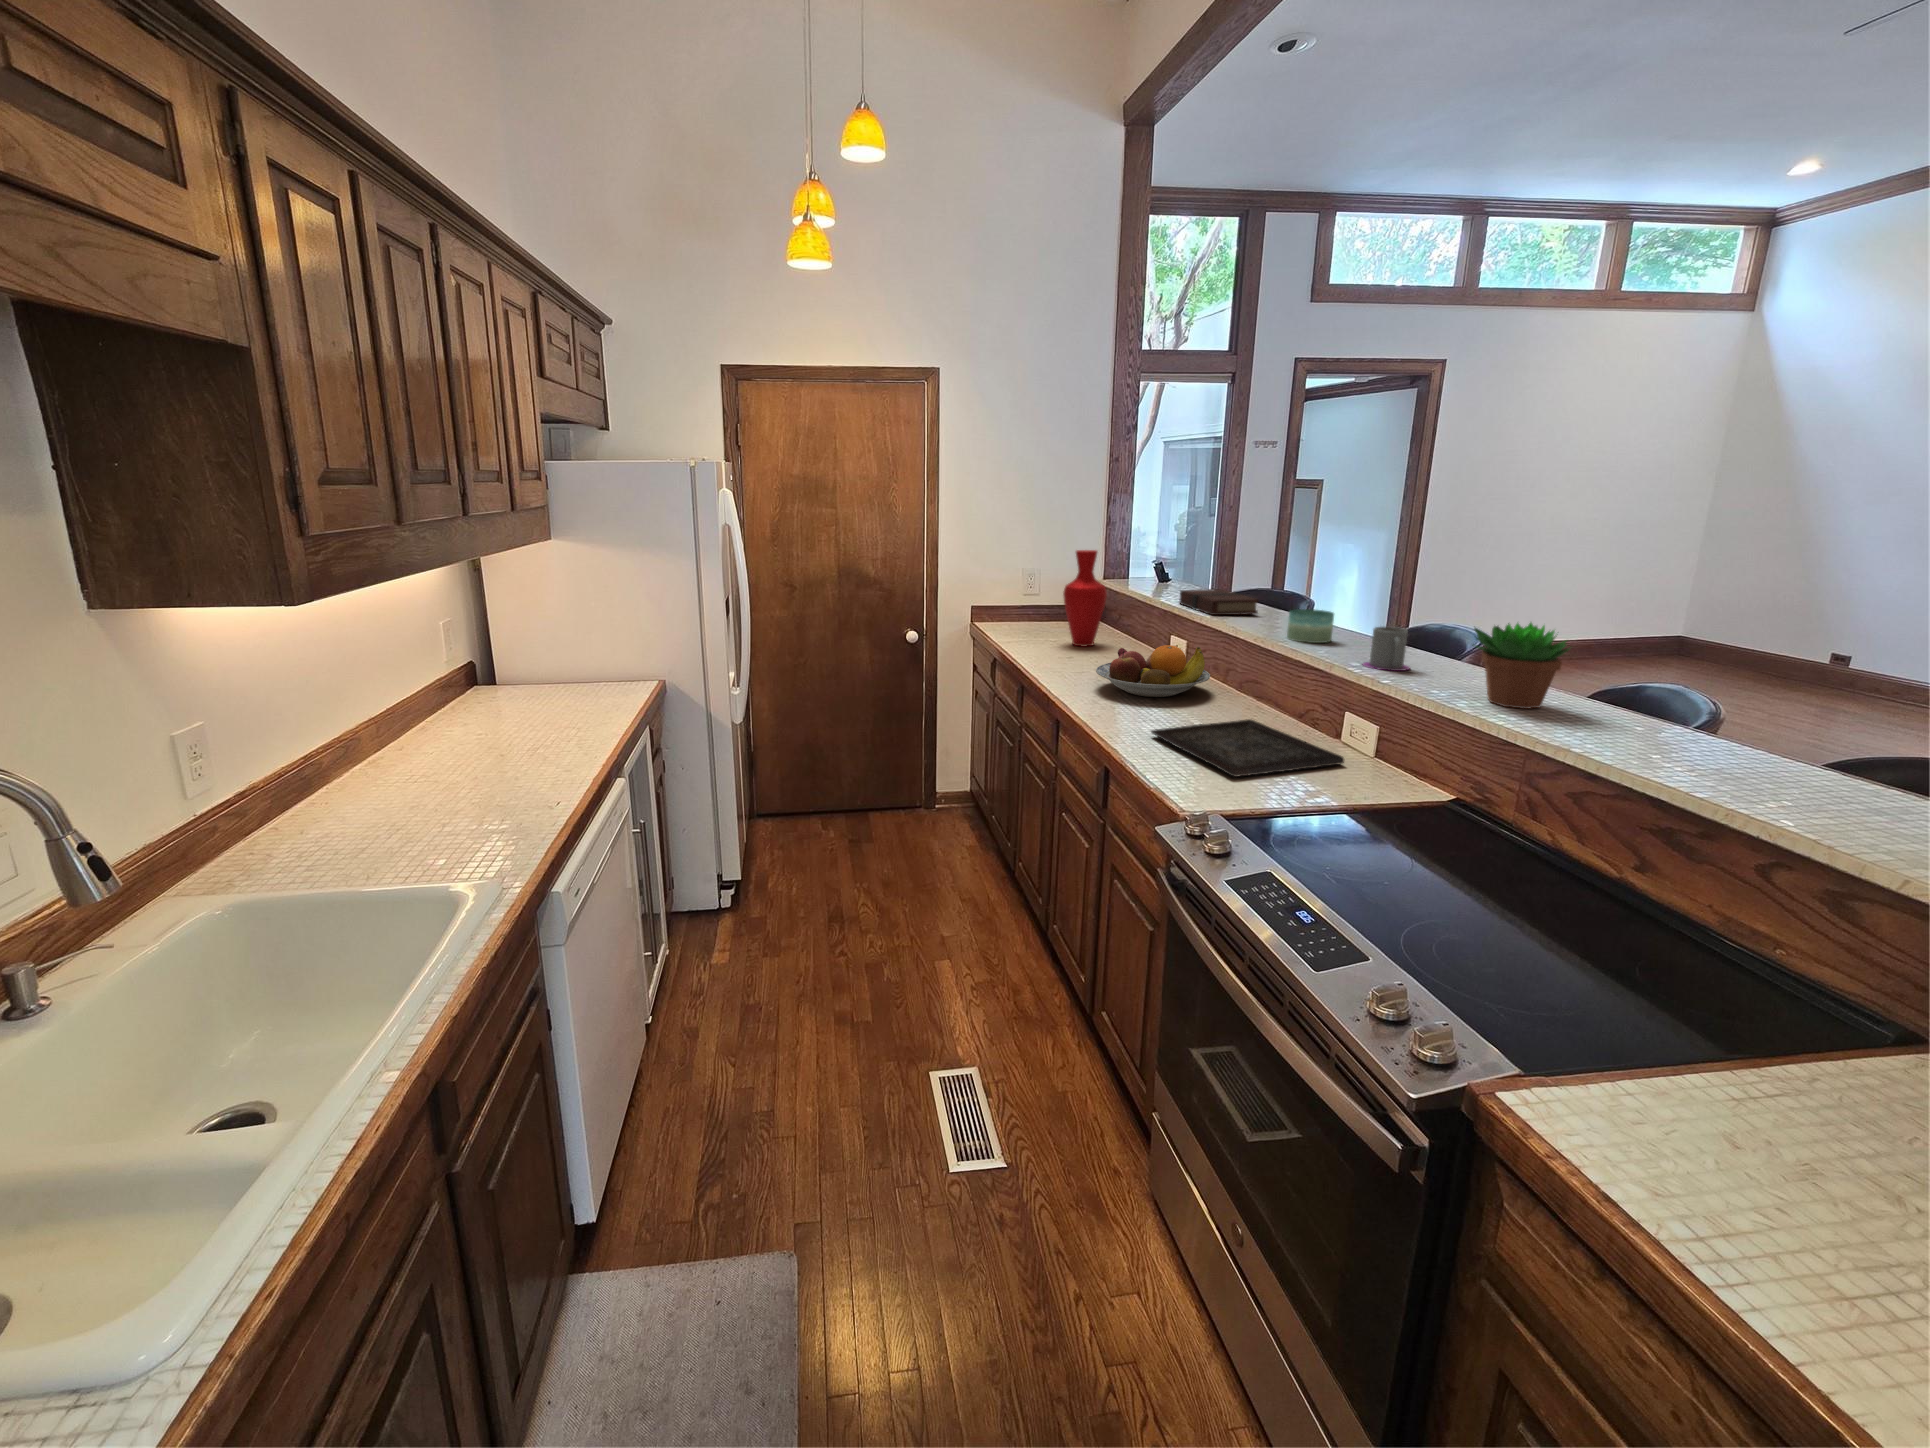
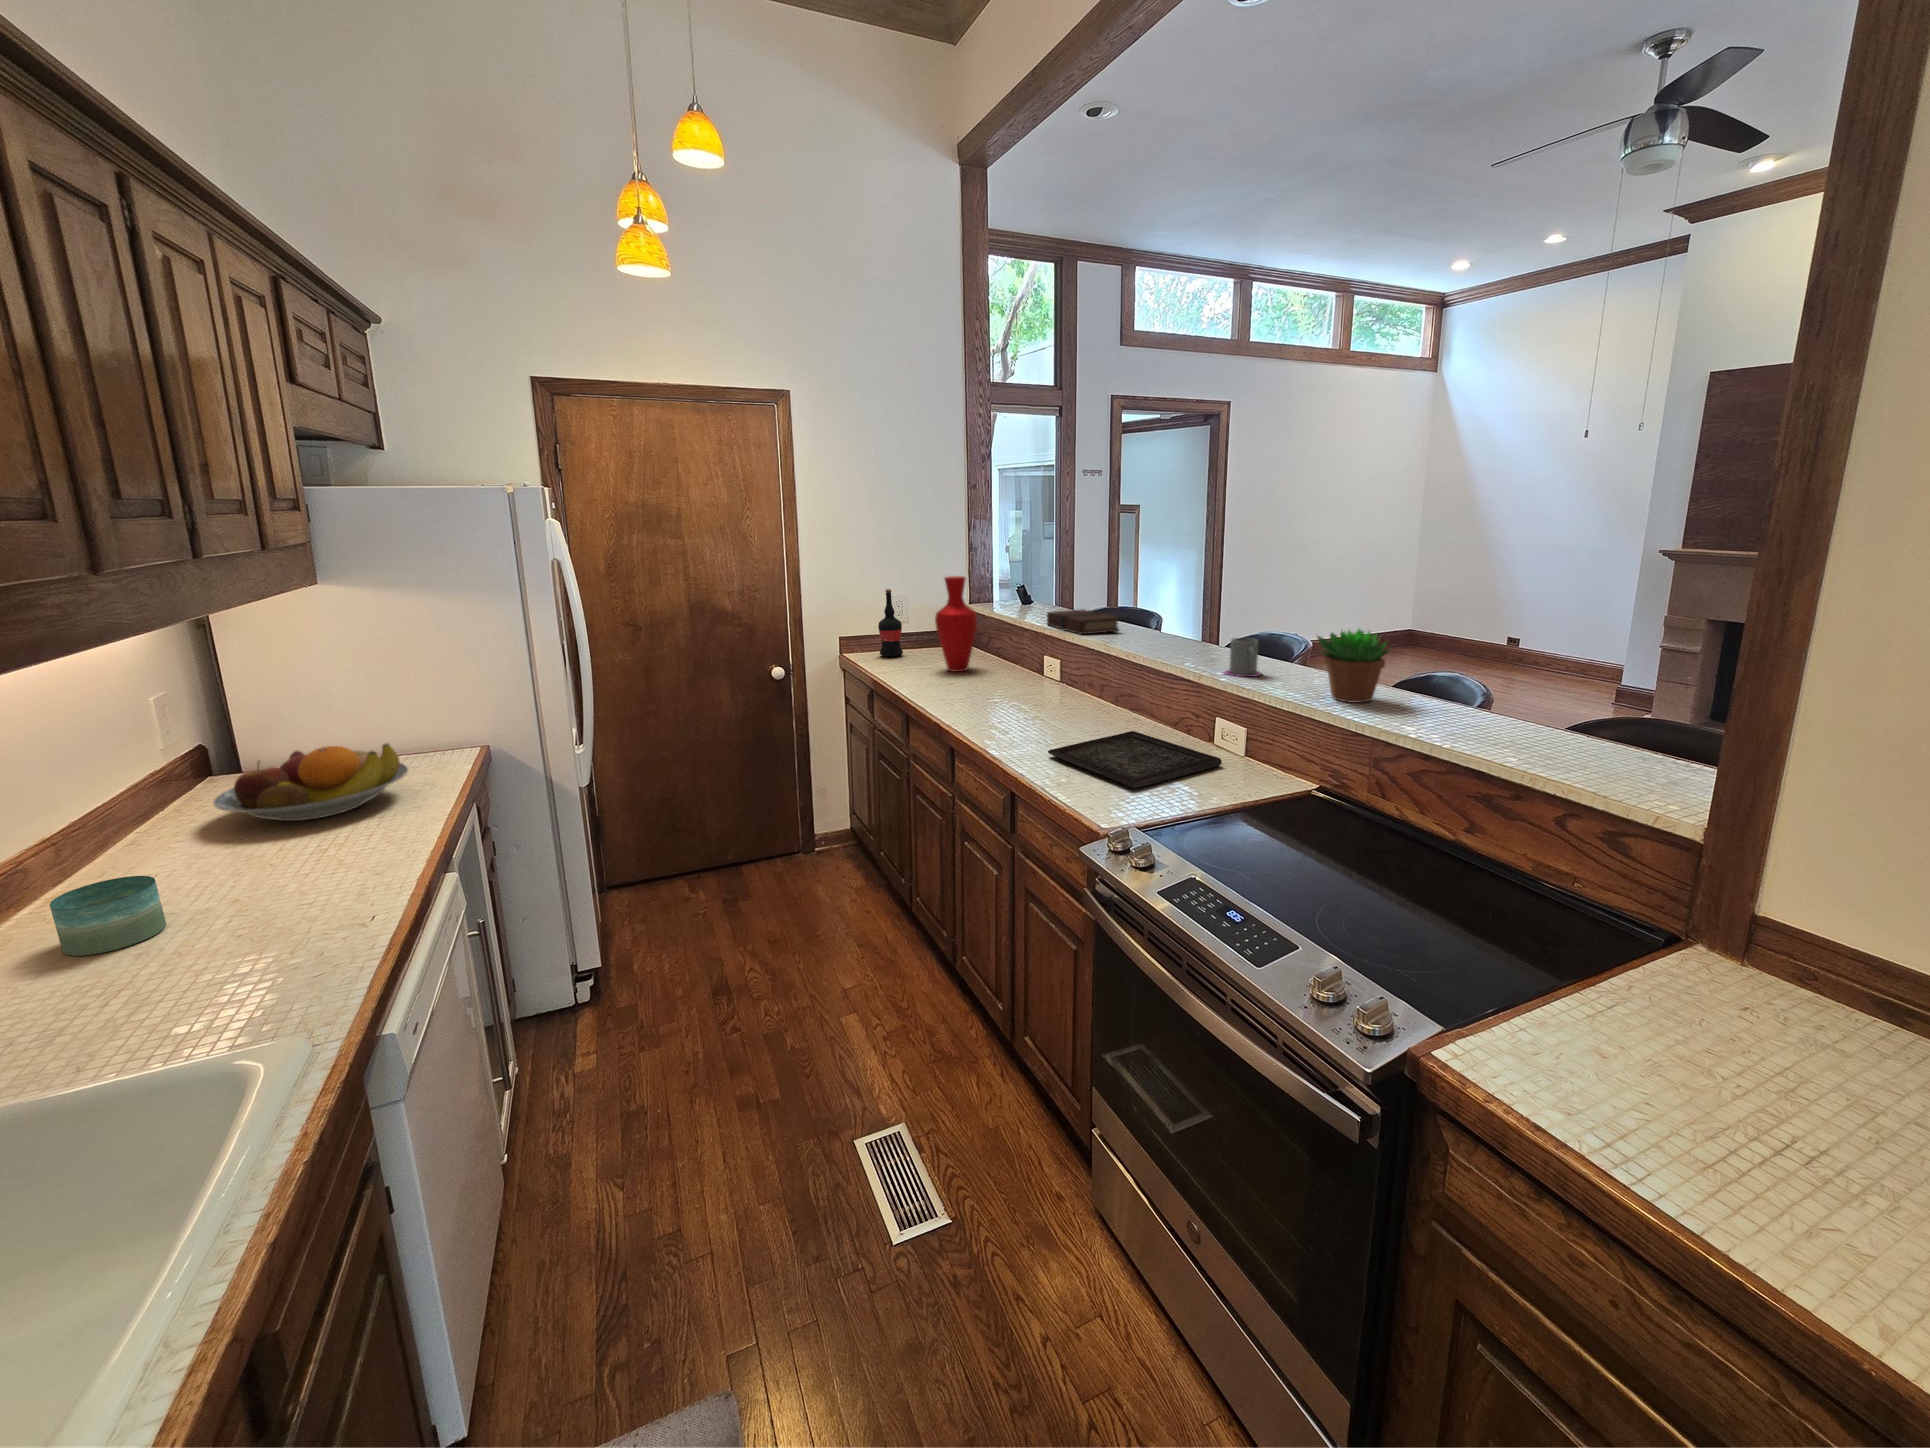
wine bottle: none [1010,561,1033,628] -> present [878,589,903,657]
candle: present [1287,609,1334,643] -> present [50,876,166,956]
fruit bowl: present [1096,645,1210,697] -> present [213,744,408,821]

